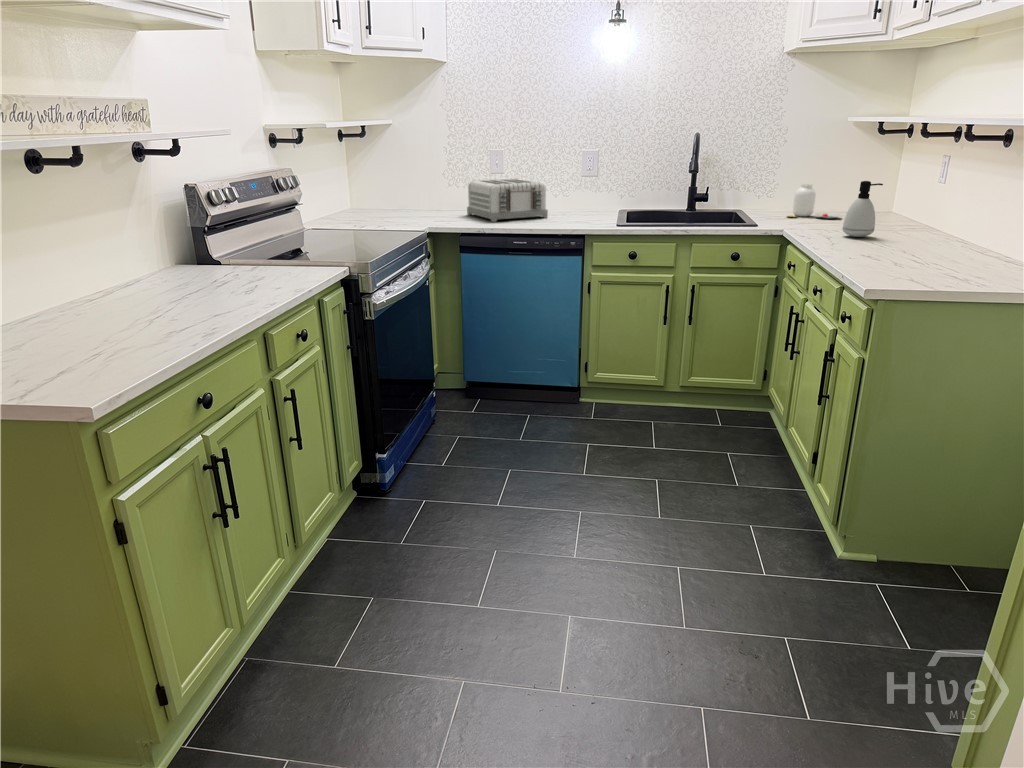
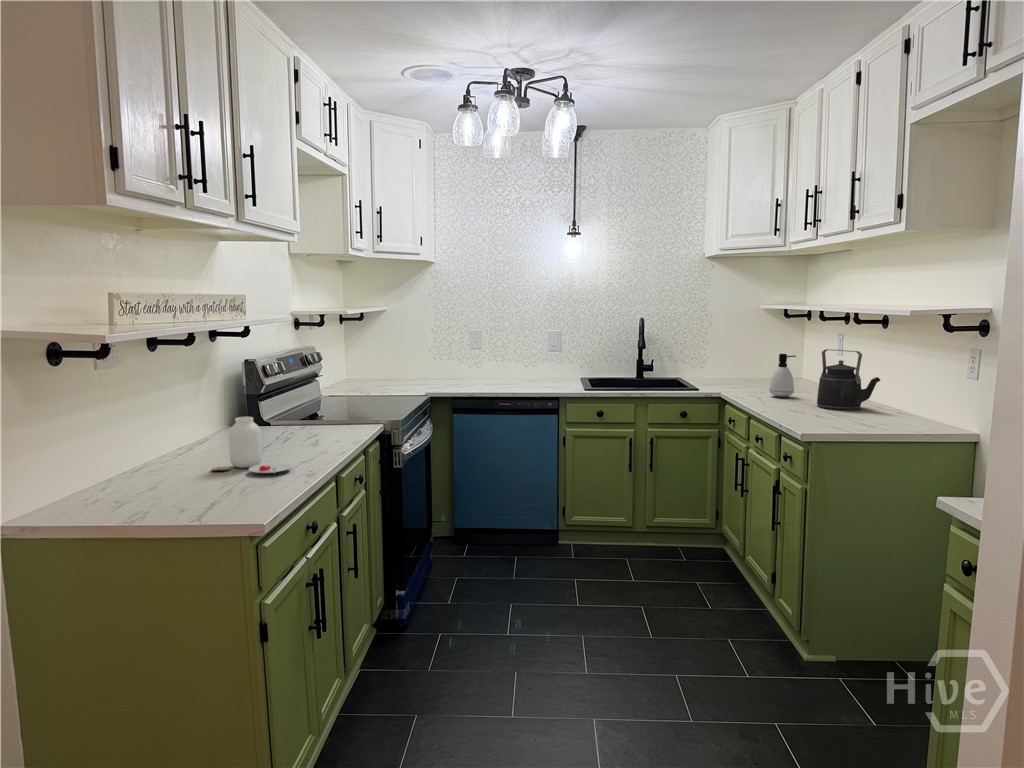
kettle: none [901,175,992,256] -> present [817,349,880,410]
toaster: present [467,179,548,222] -> none [453,353,524,389]
jar: present [787,184,841,218] -> present [211,417,291,474]

